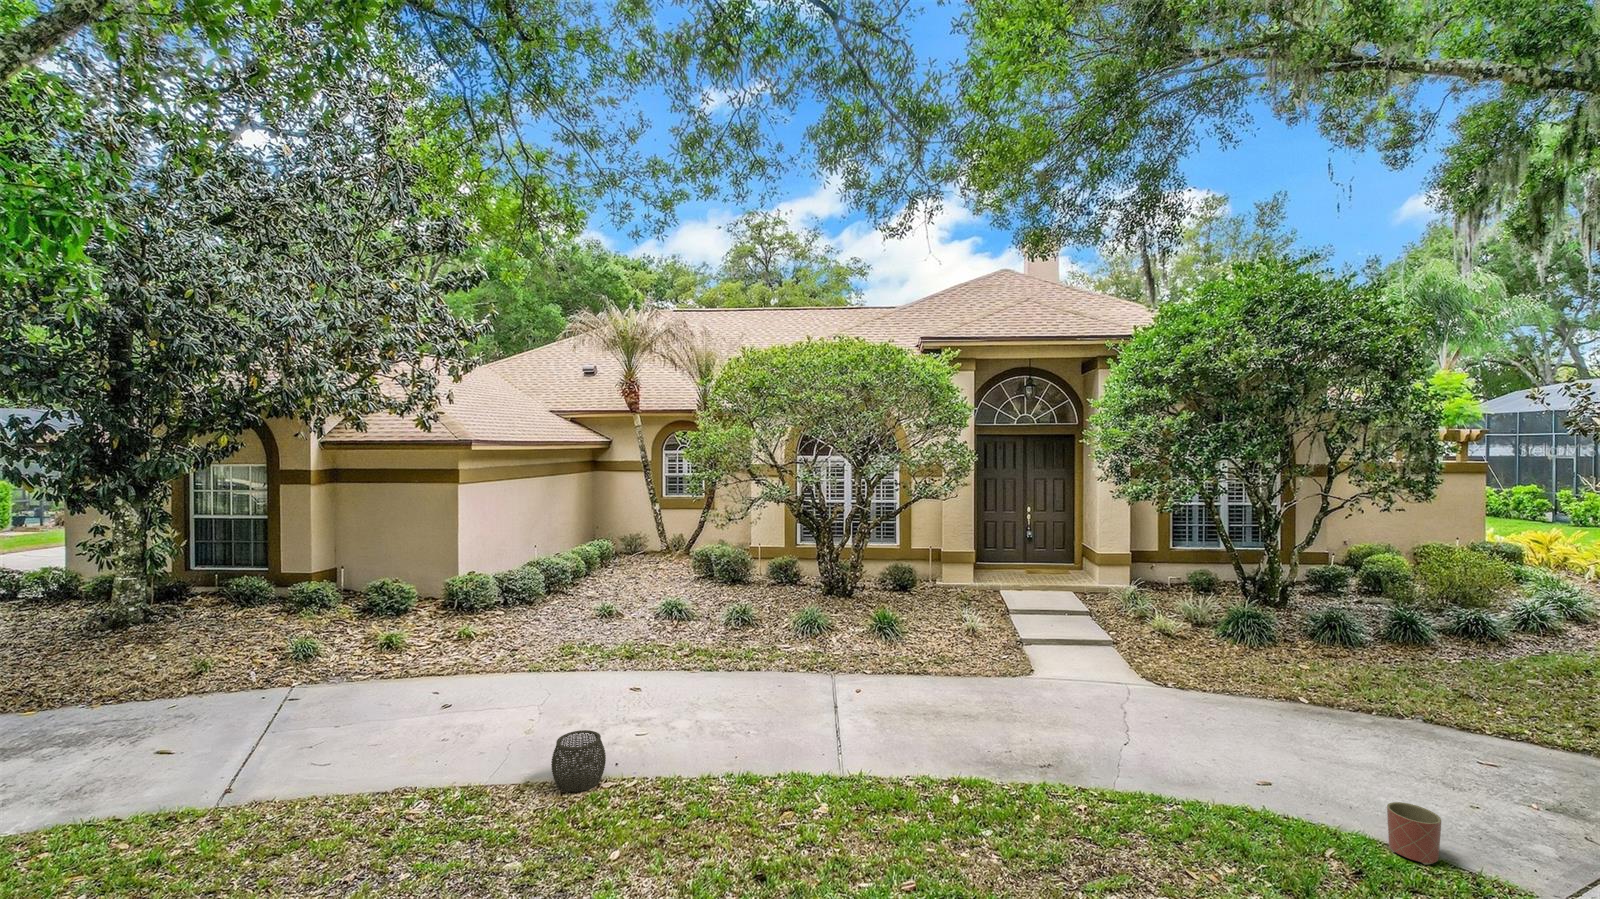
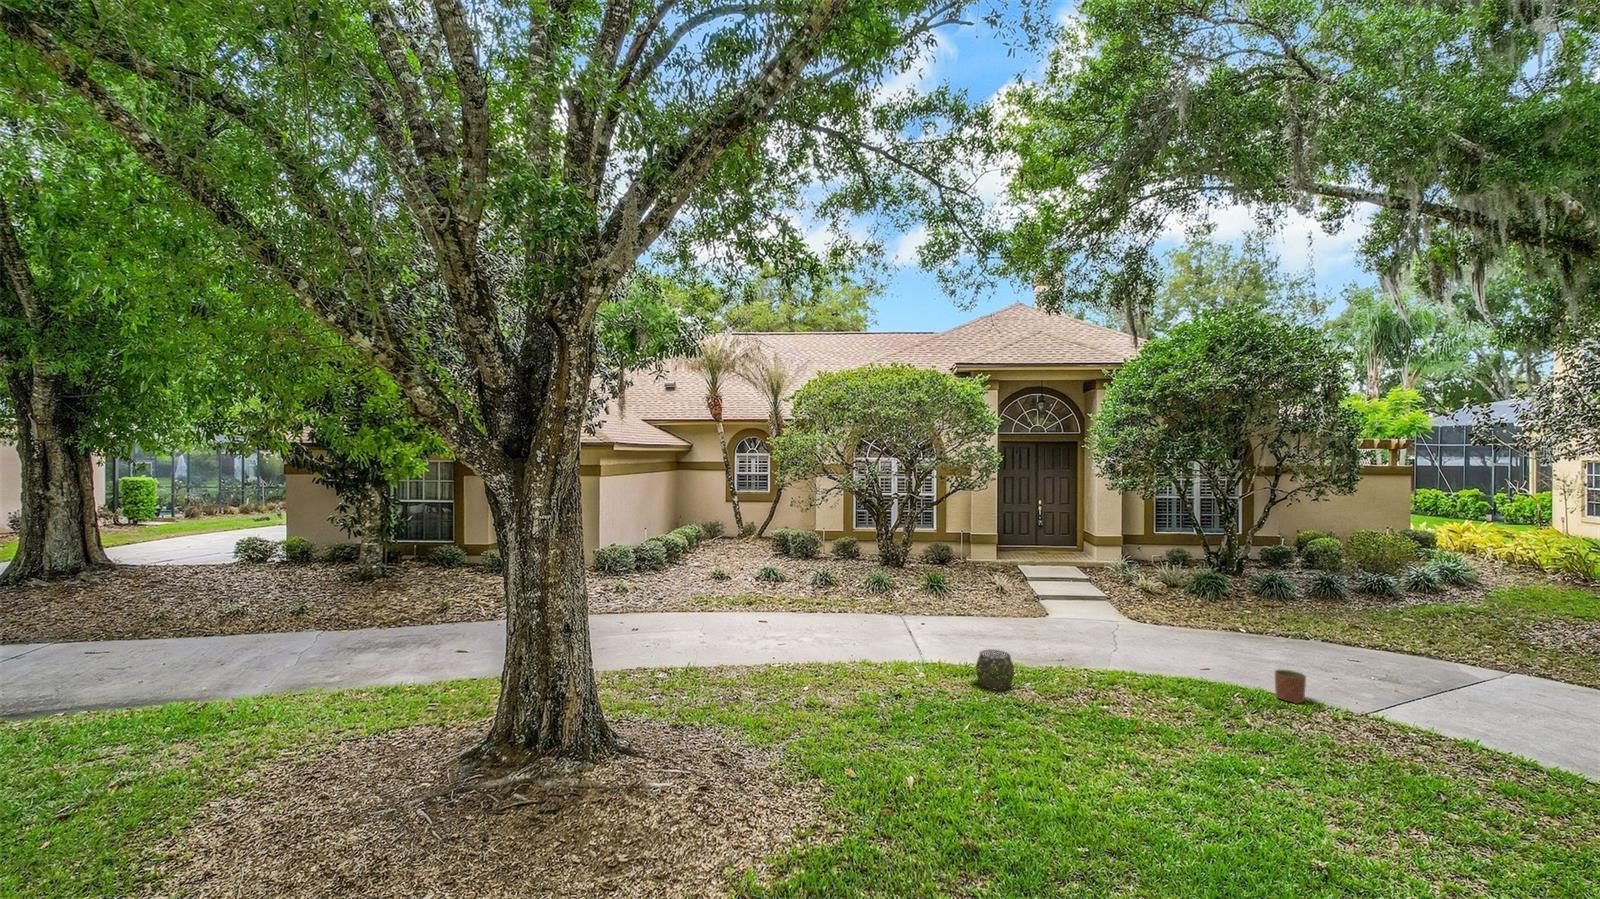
woven basket: present [551,730,606,792] -> present [976,650,1014,690]

